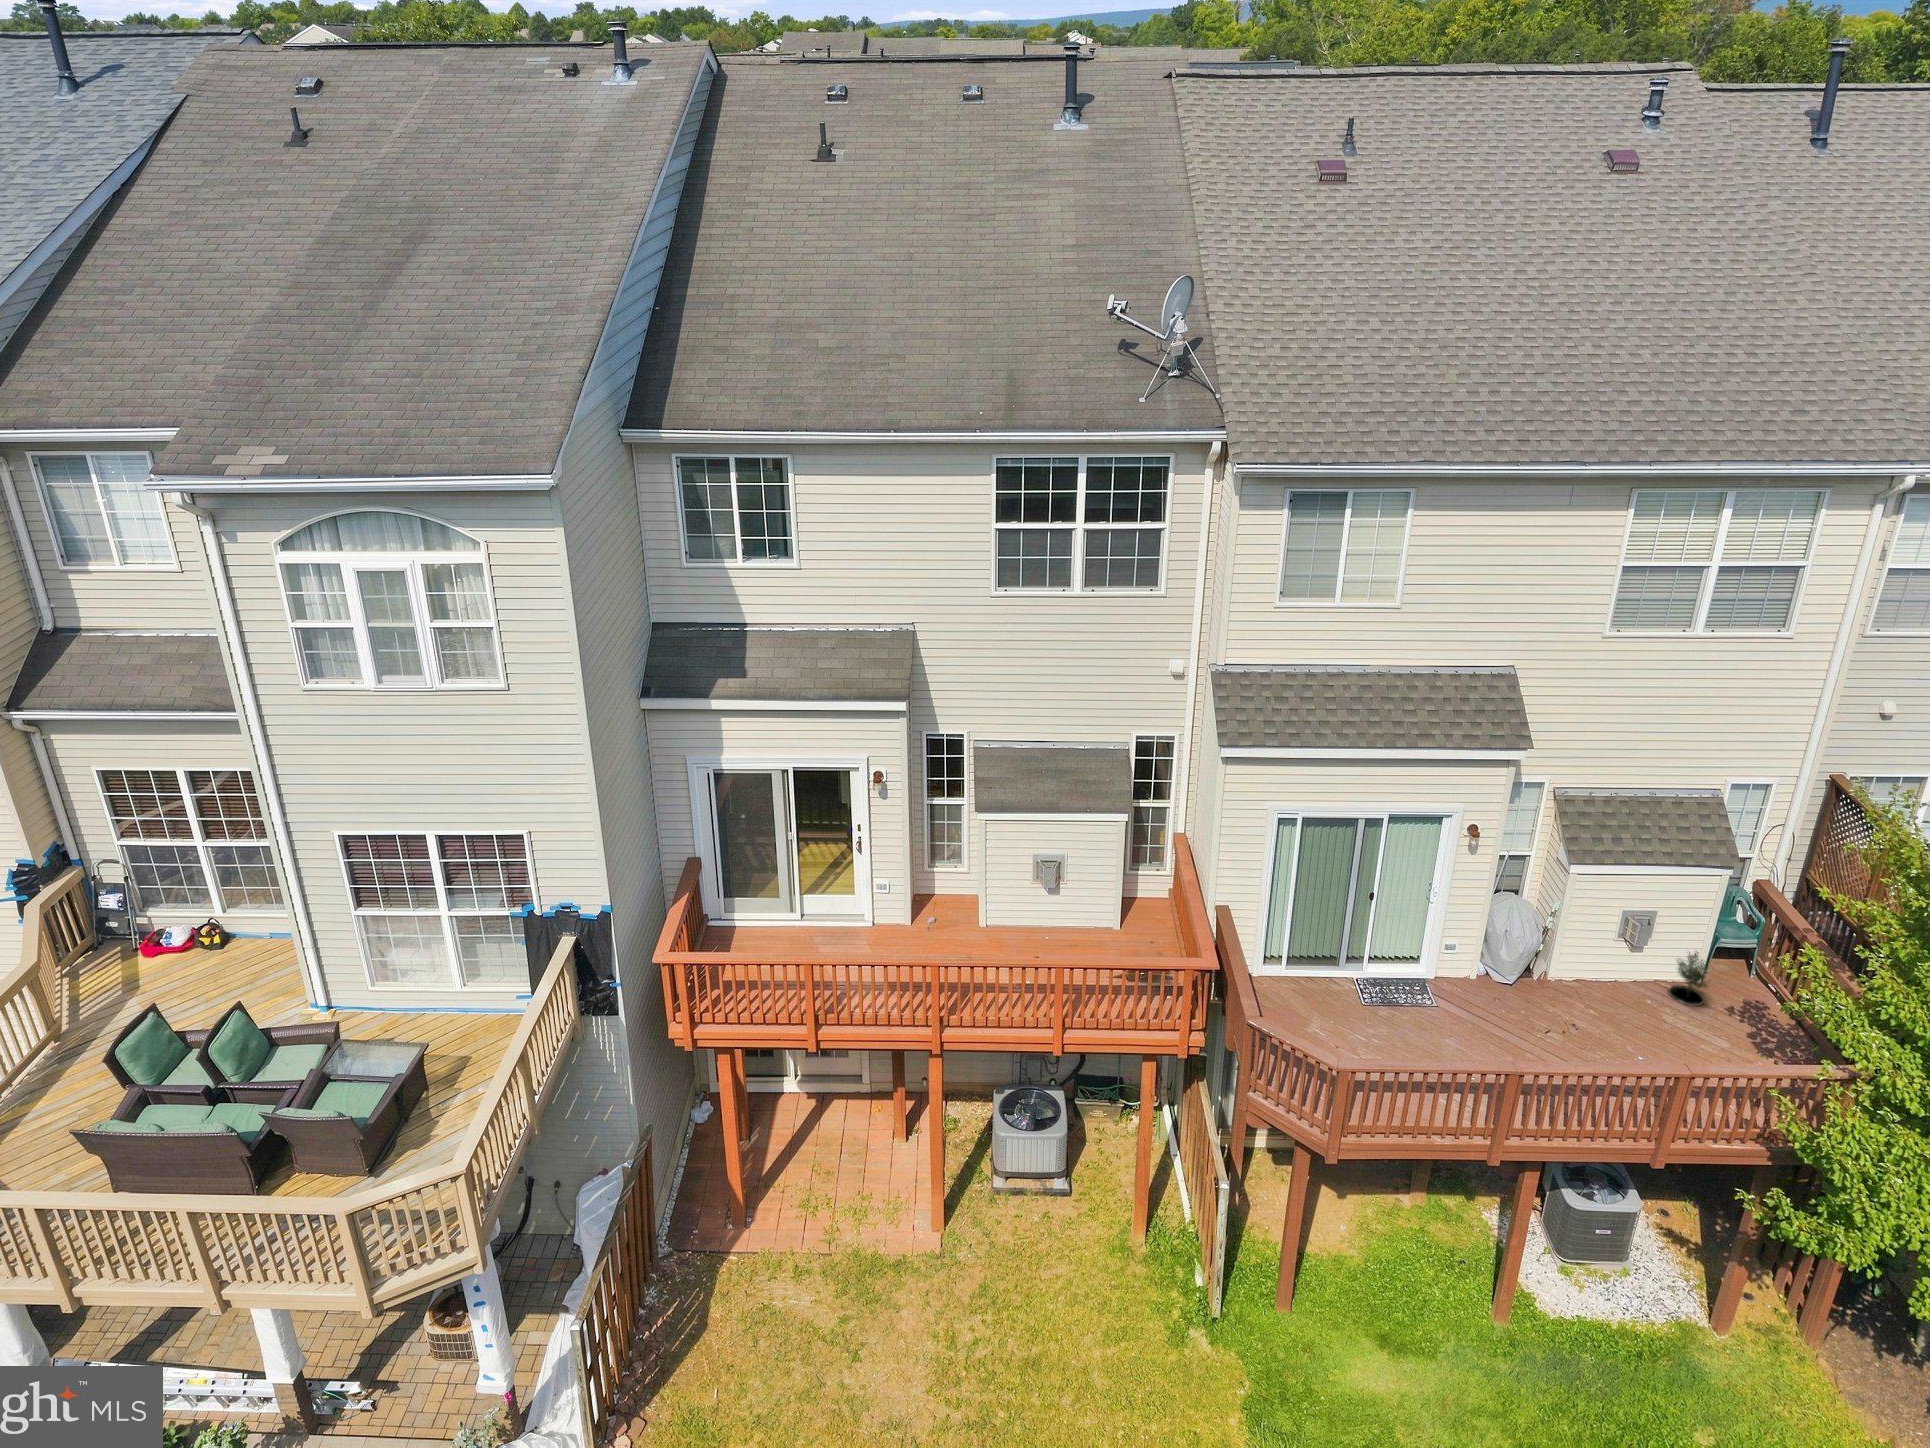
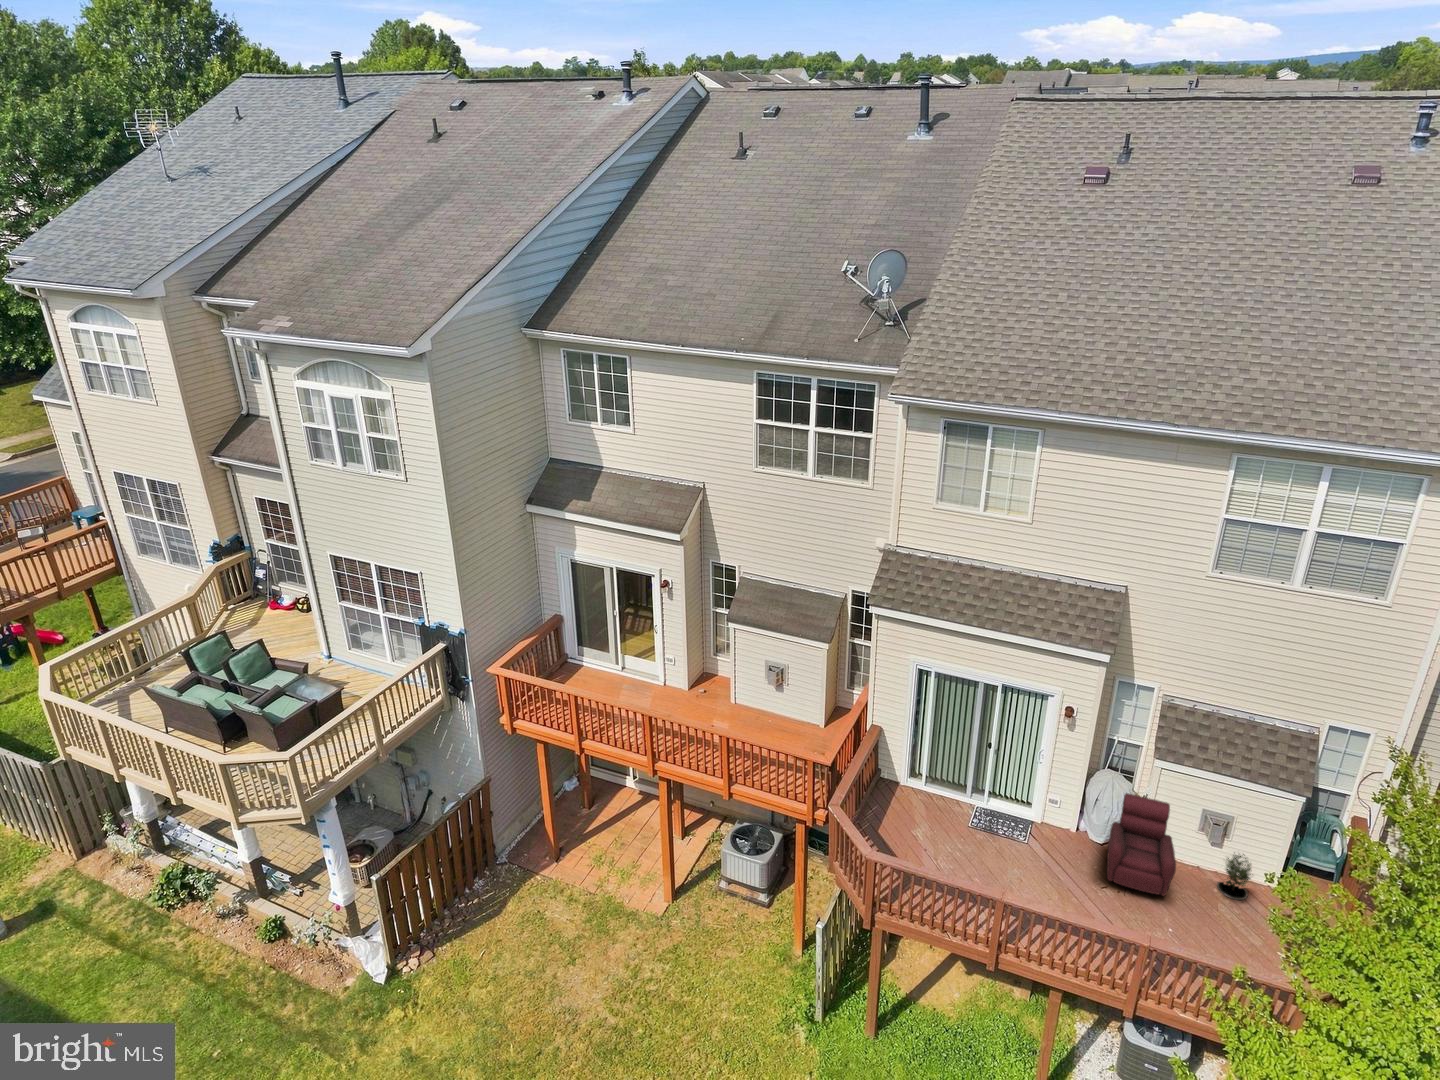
armchair: none [1545,914,1653,1025] -> present [1107,793,1176,896]

